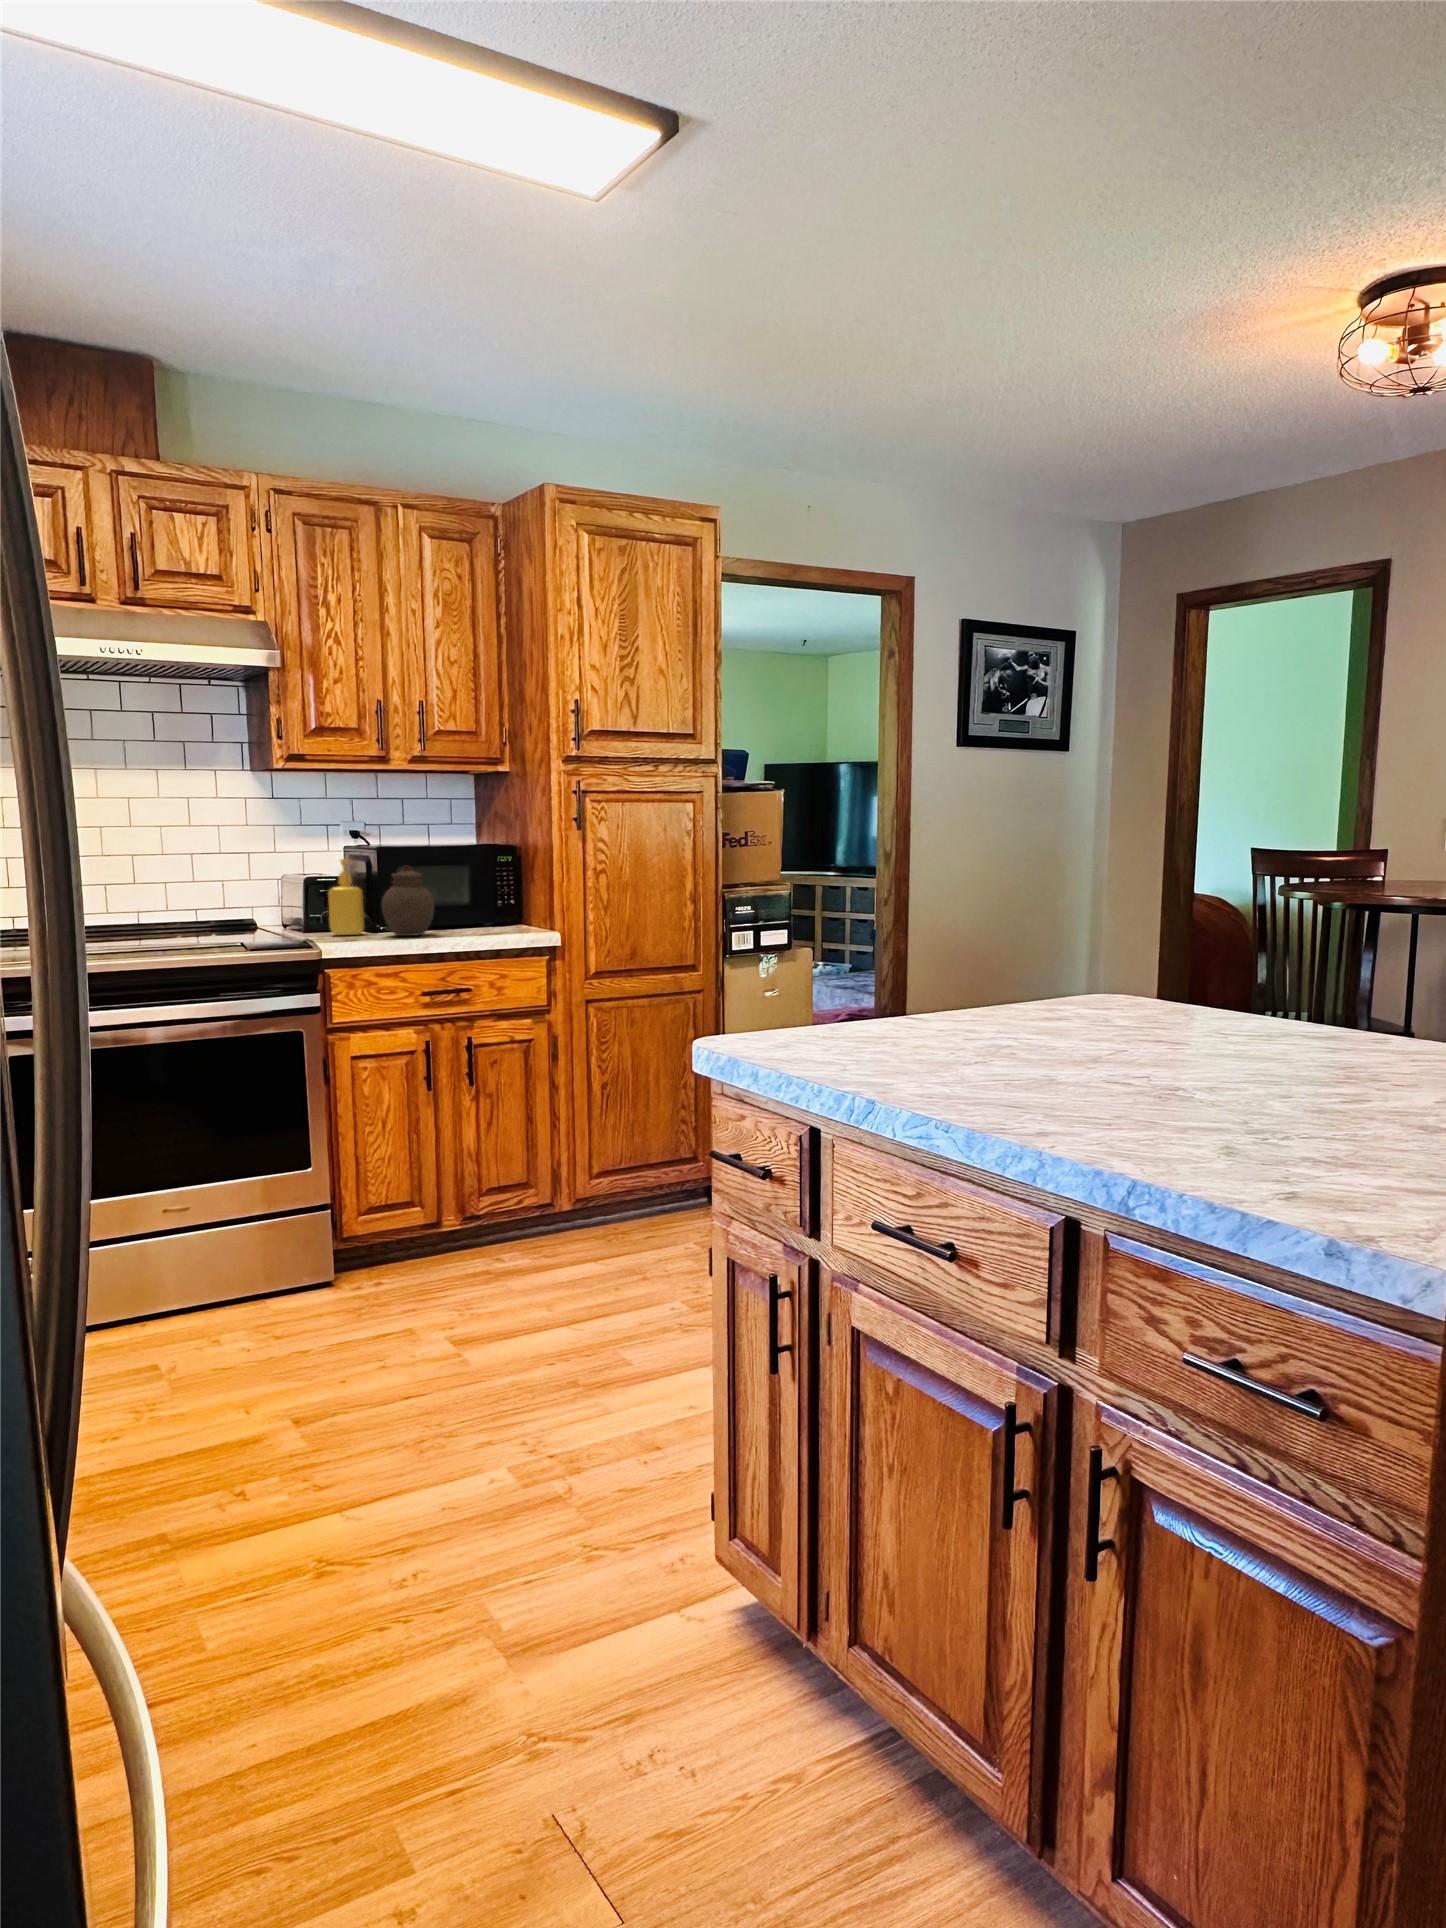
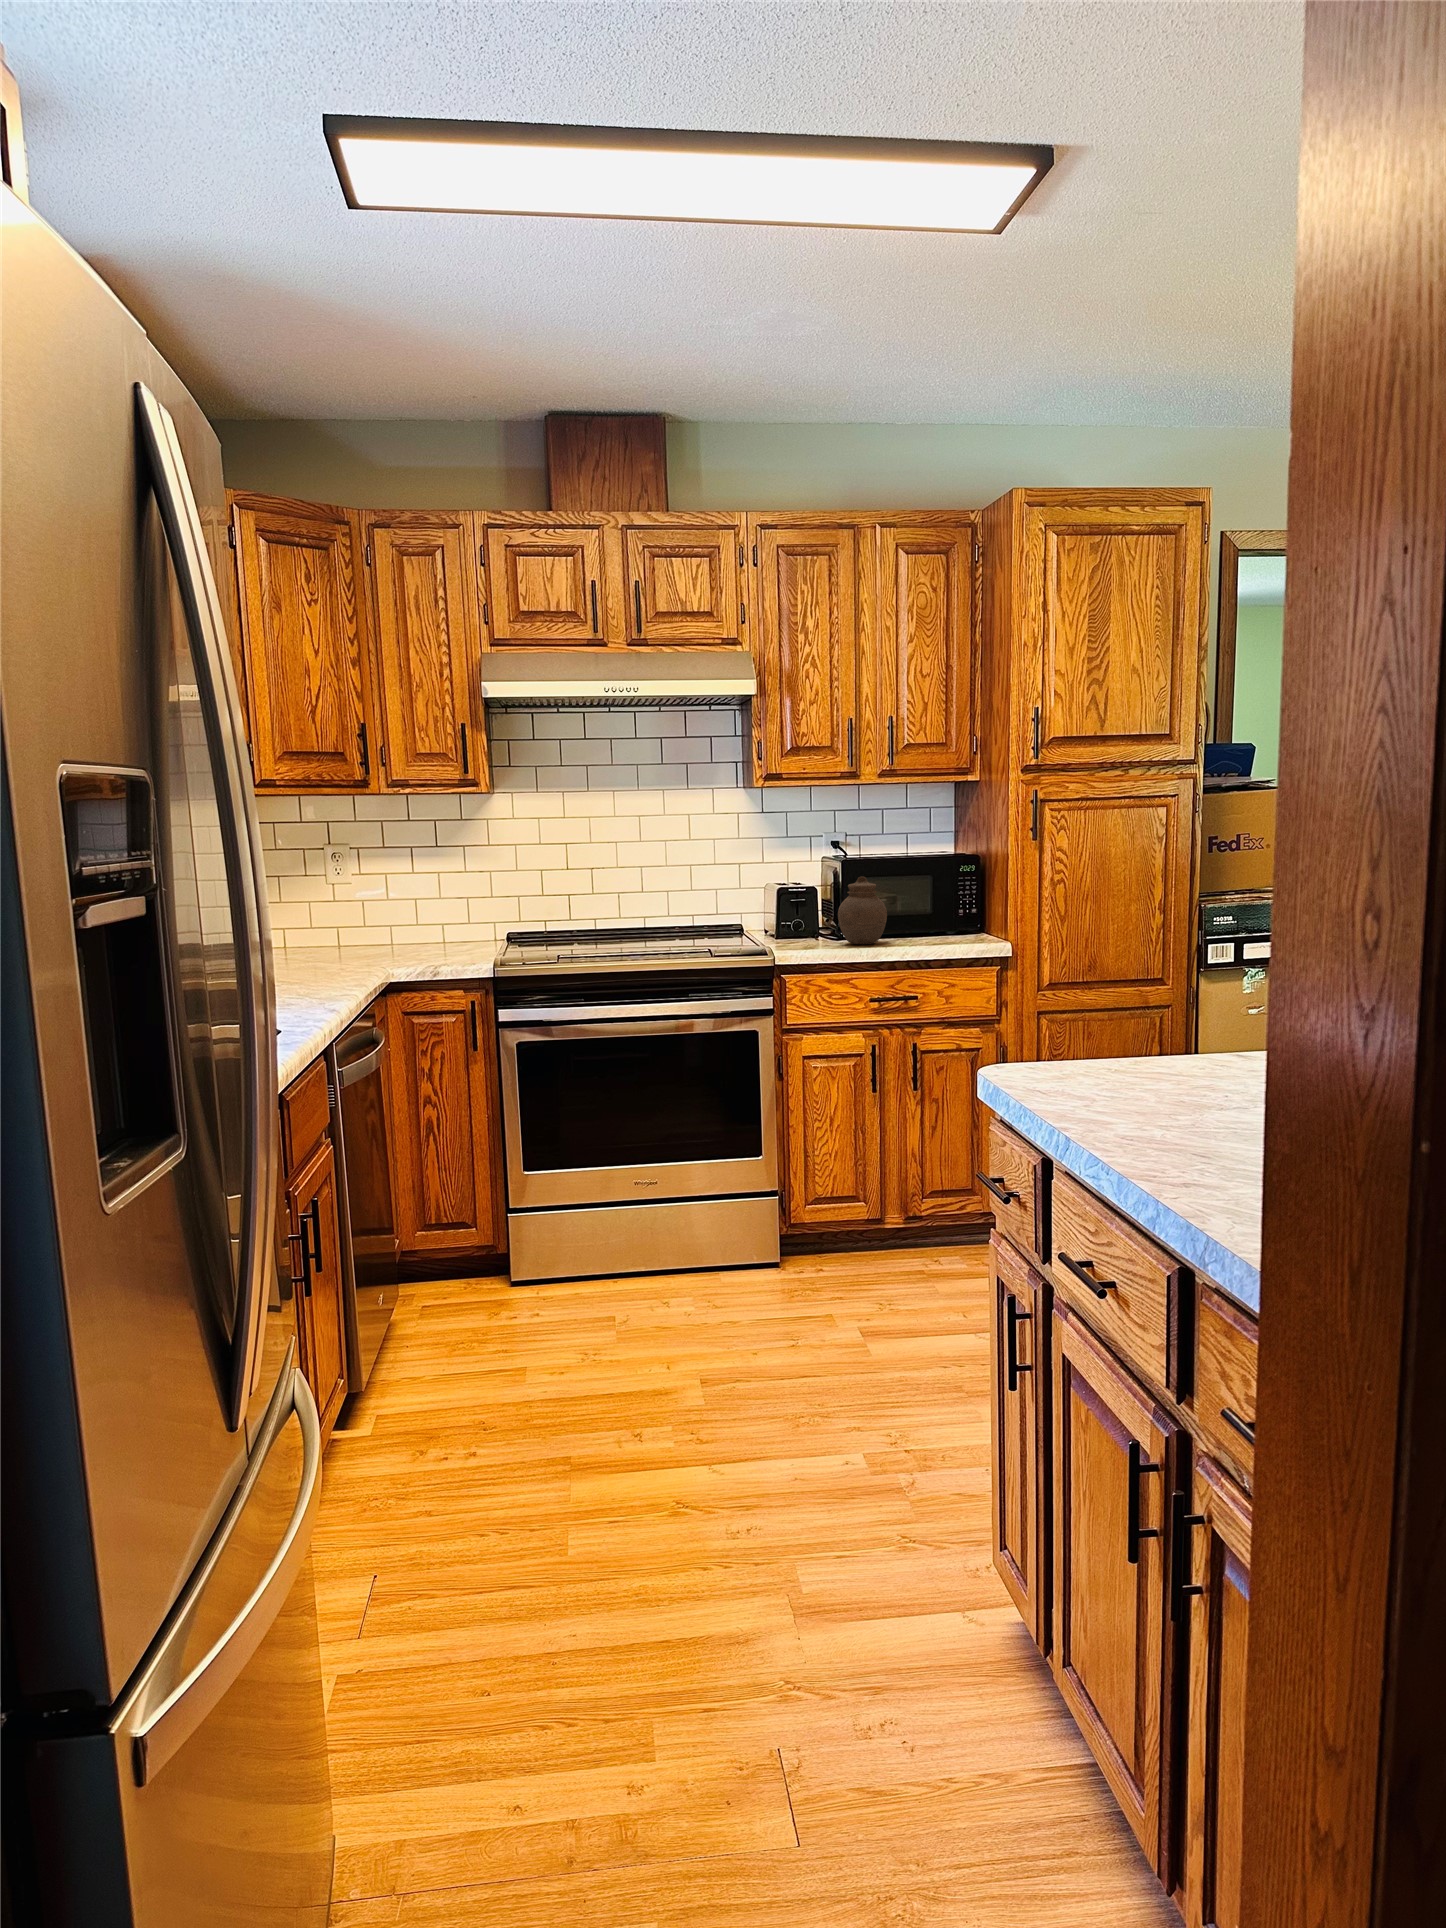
soap dispenser: present [328,859,364,935] -> none [794,870,827,941]

